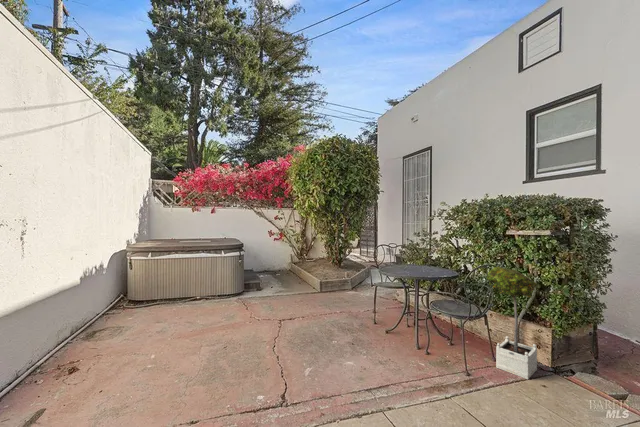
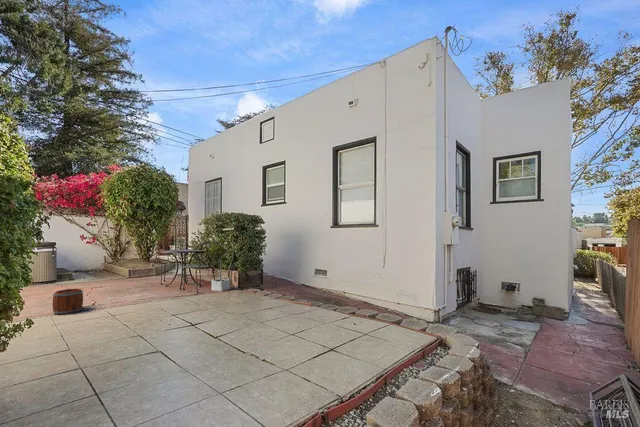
bucket: none [216,346,268,412] -> present [53,289,83,314]

